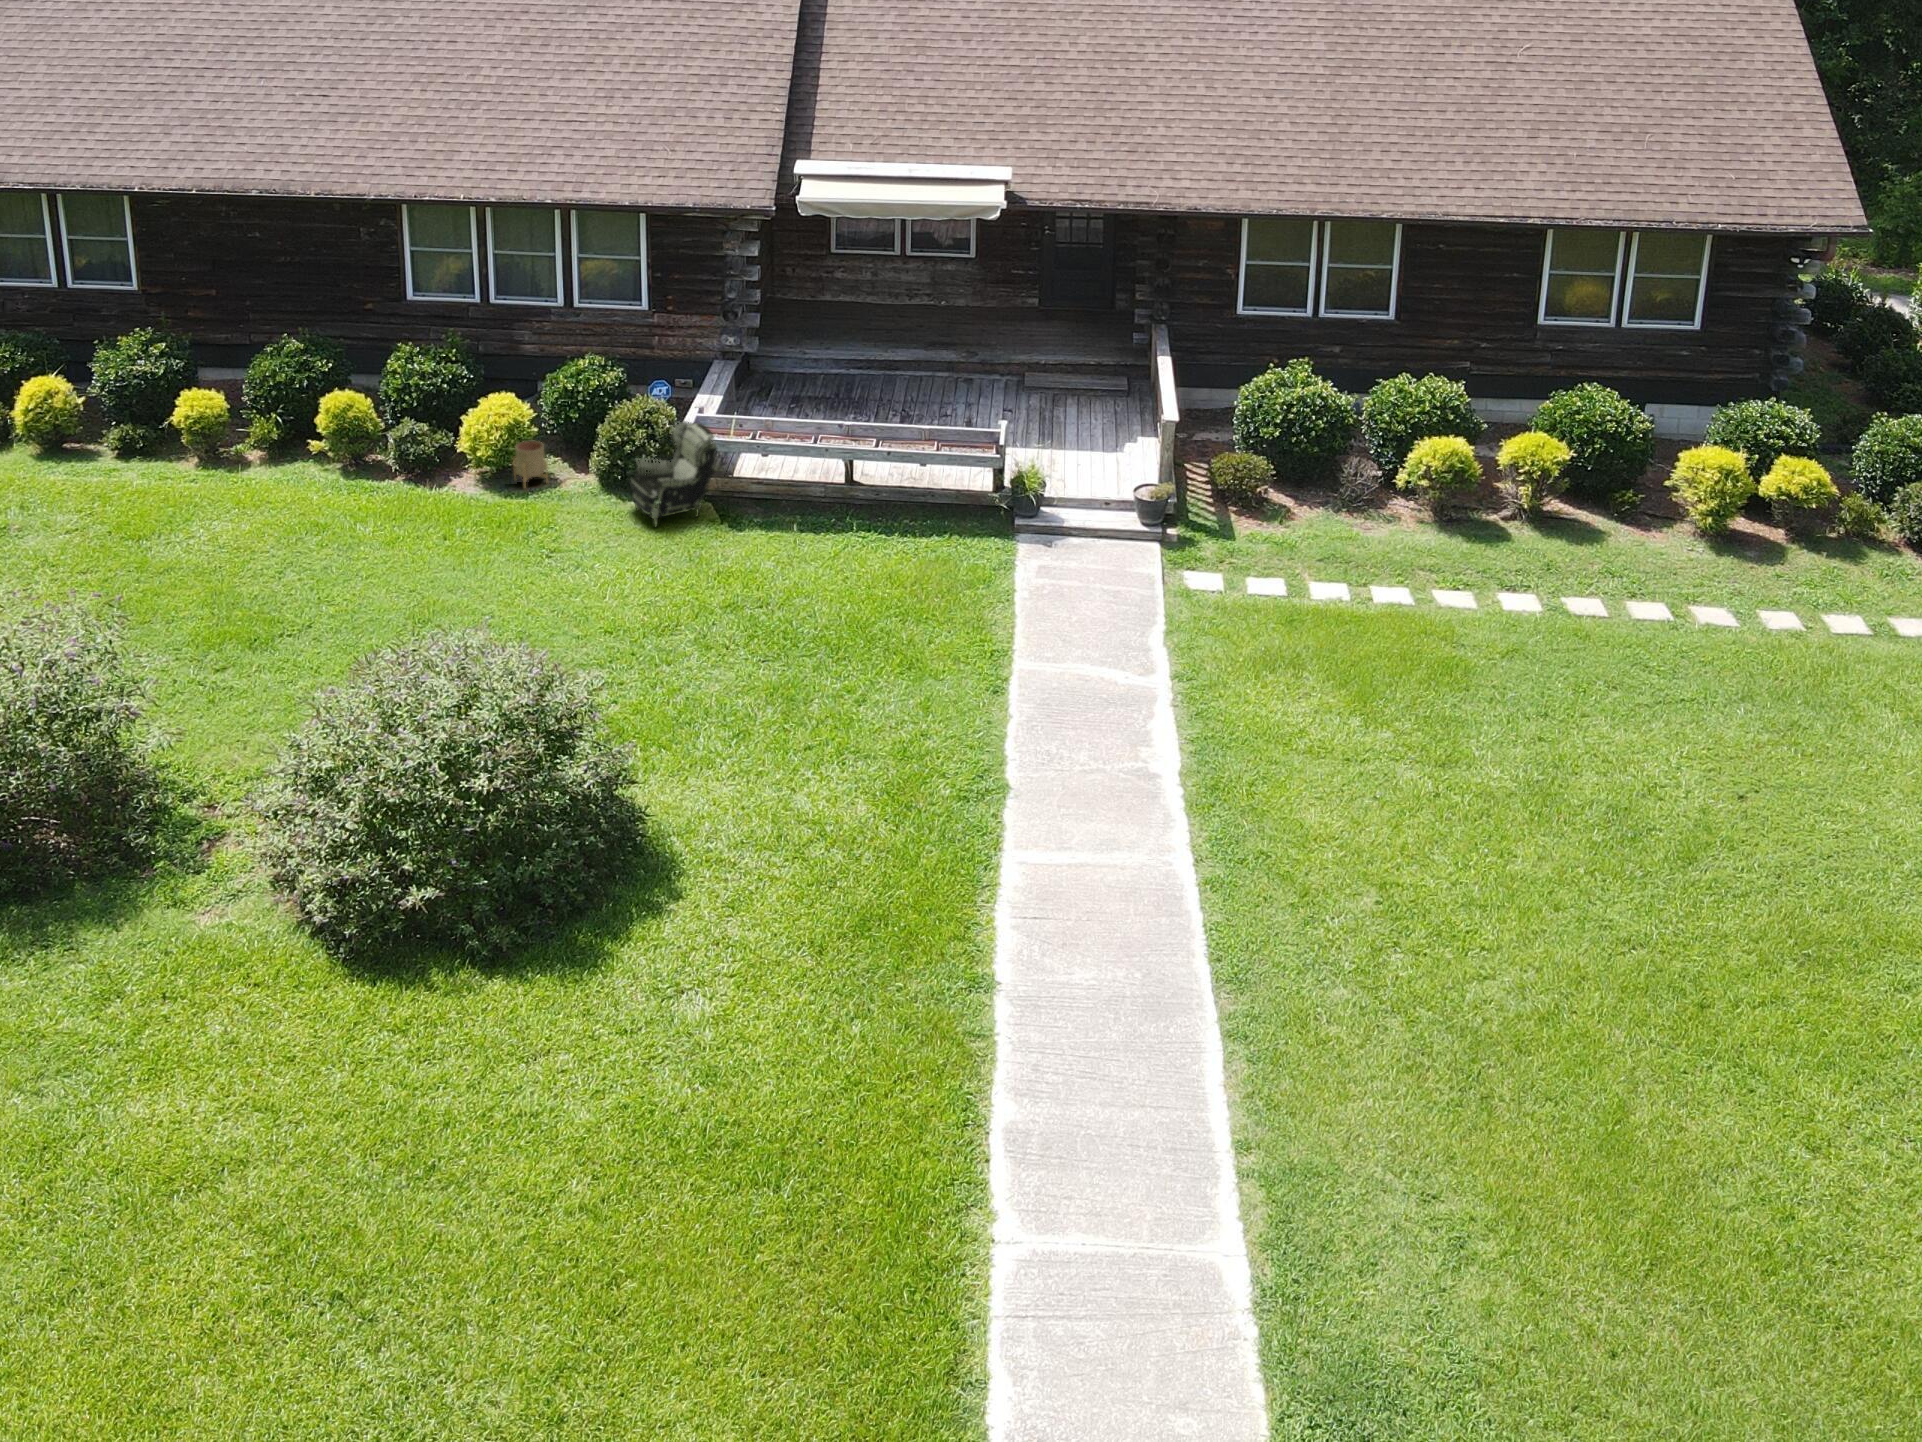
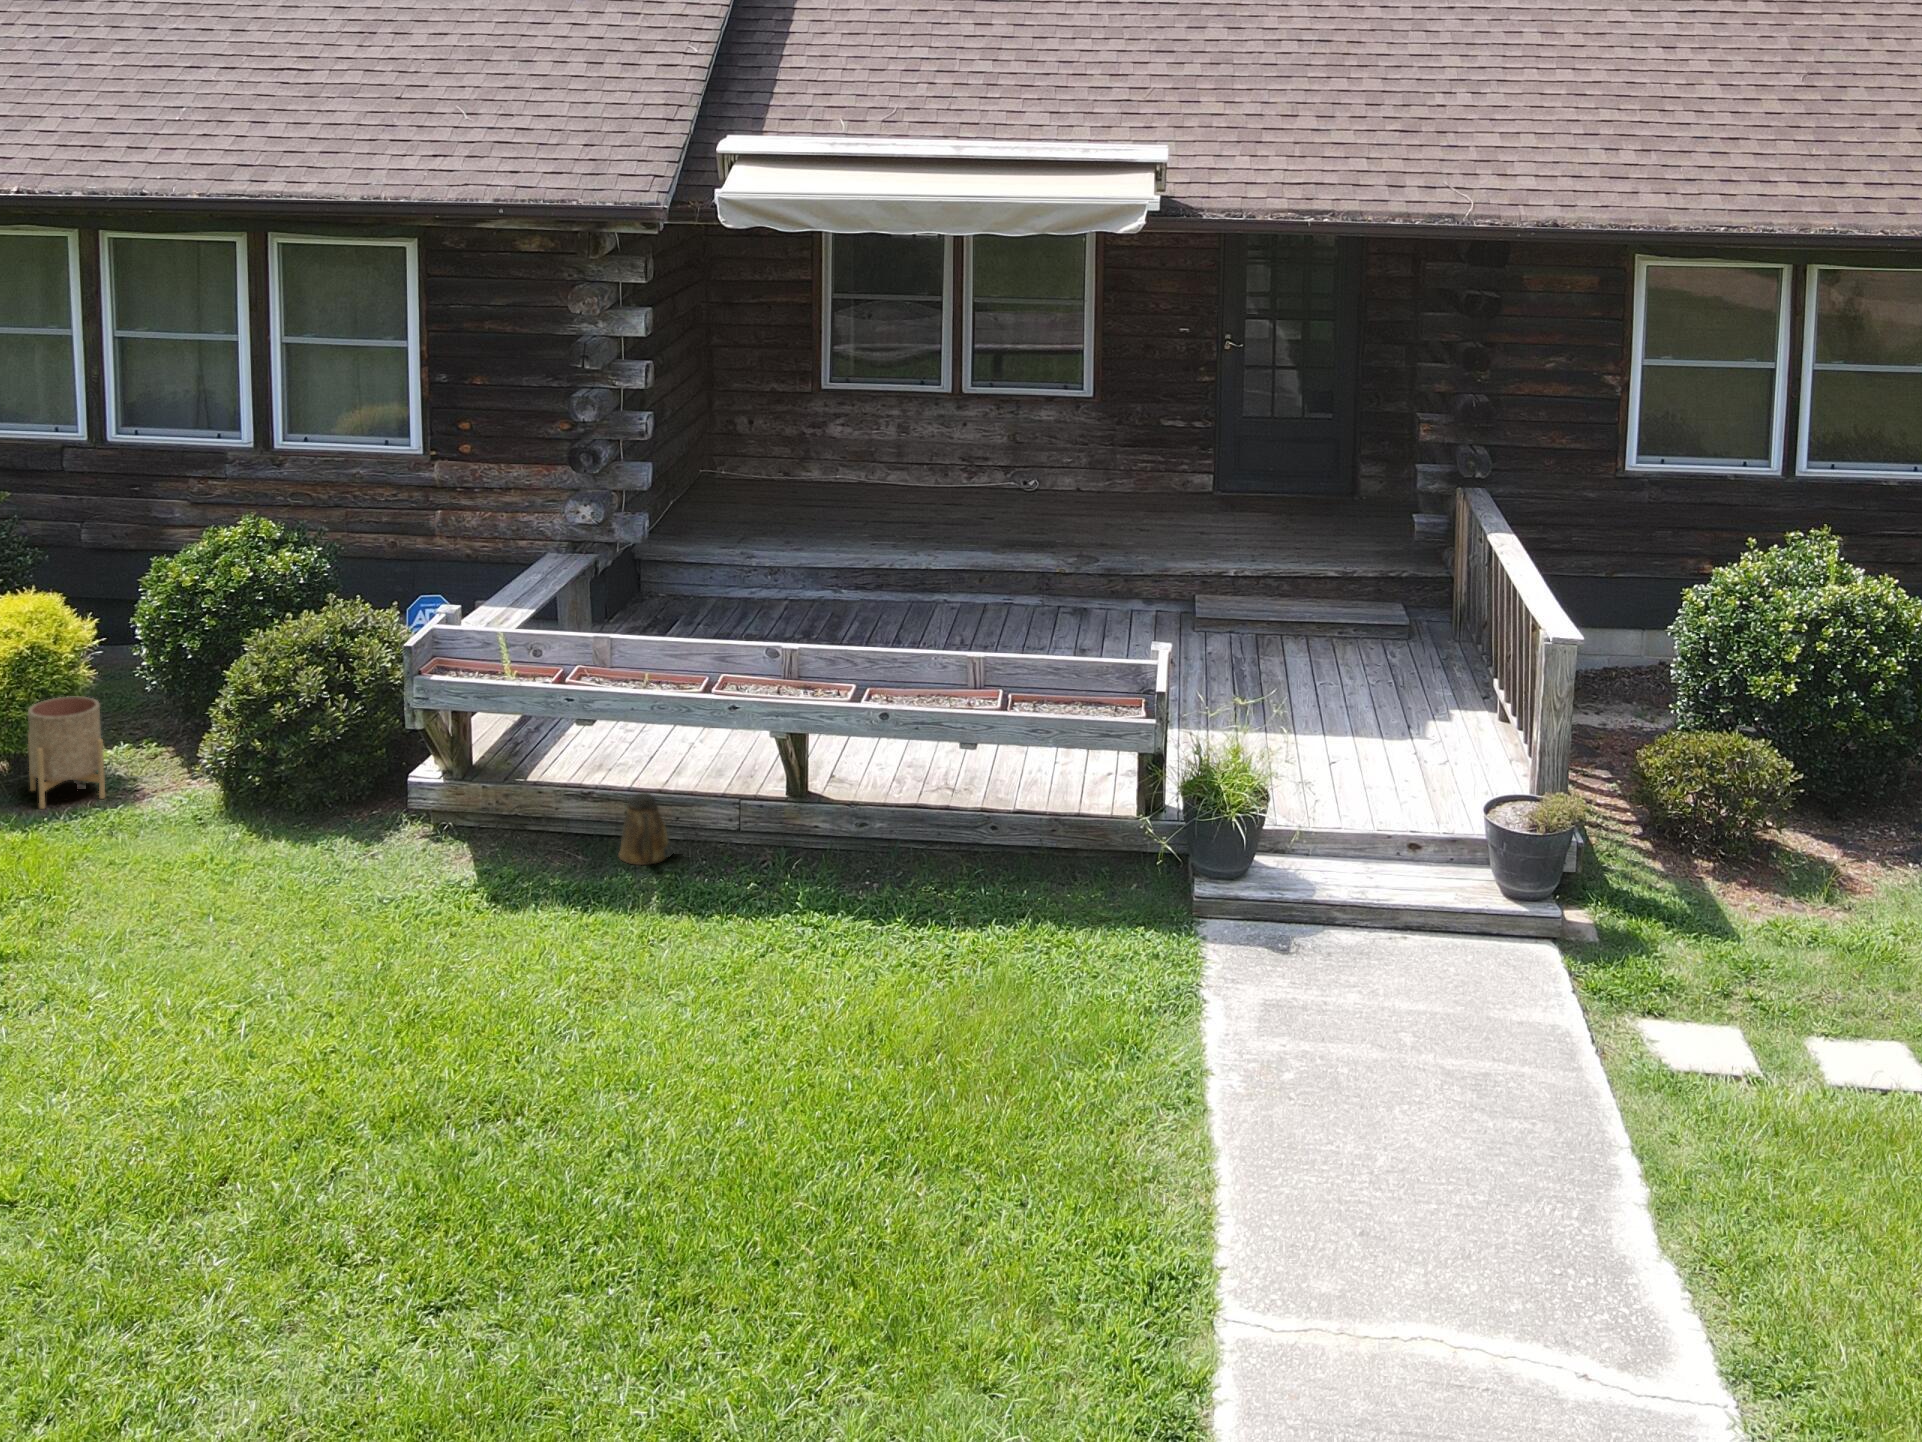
armchair: present [630,421,717,527] -> none [259,639,468,898]
watering can: none [776,481,798,513] -> present [618,793,668,865]

